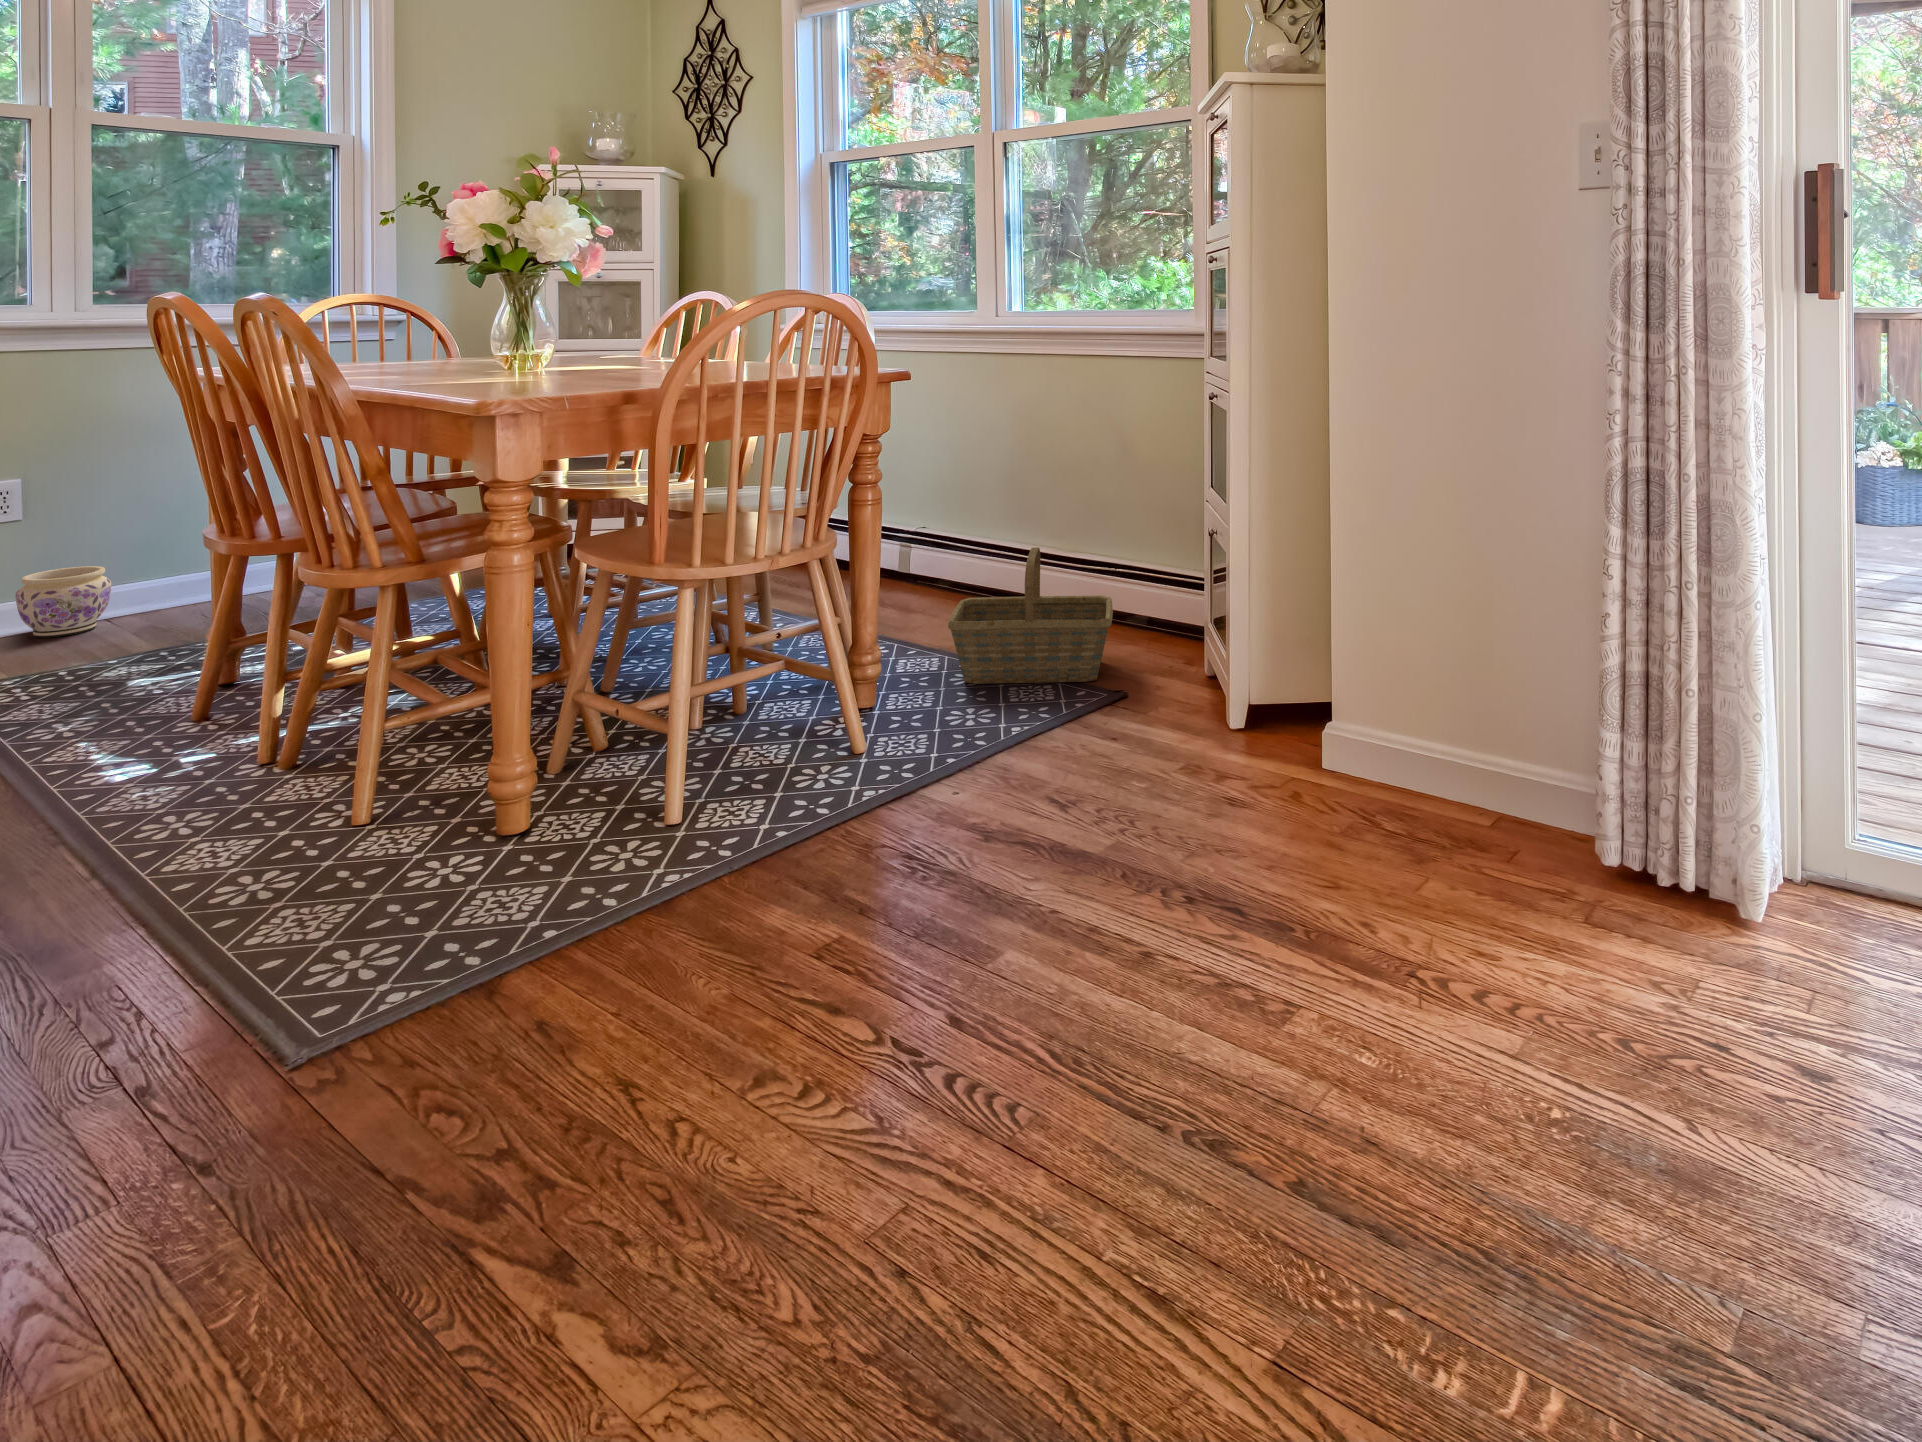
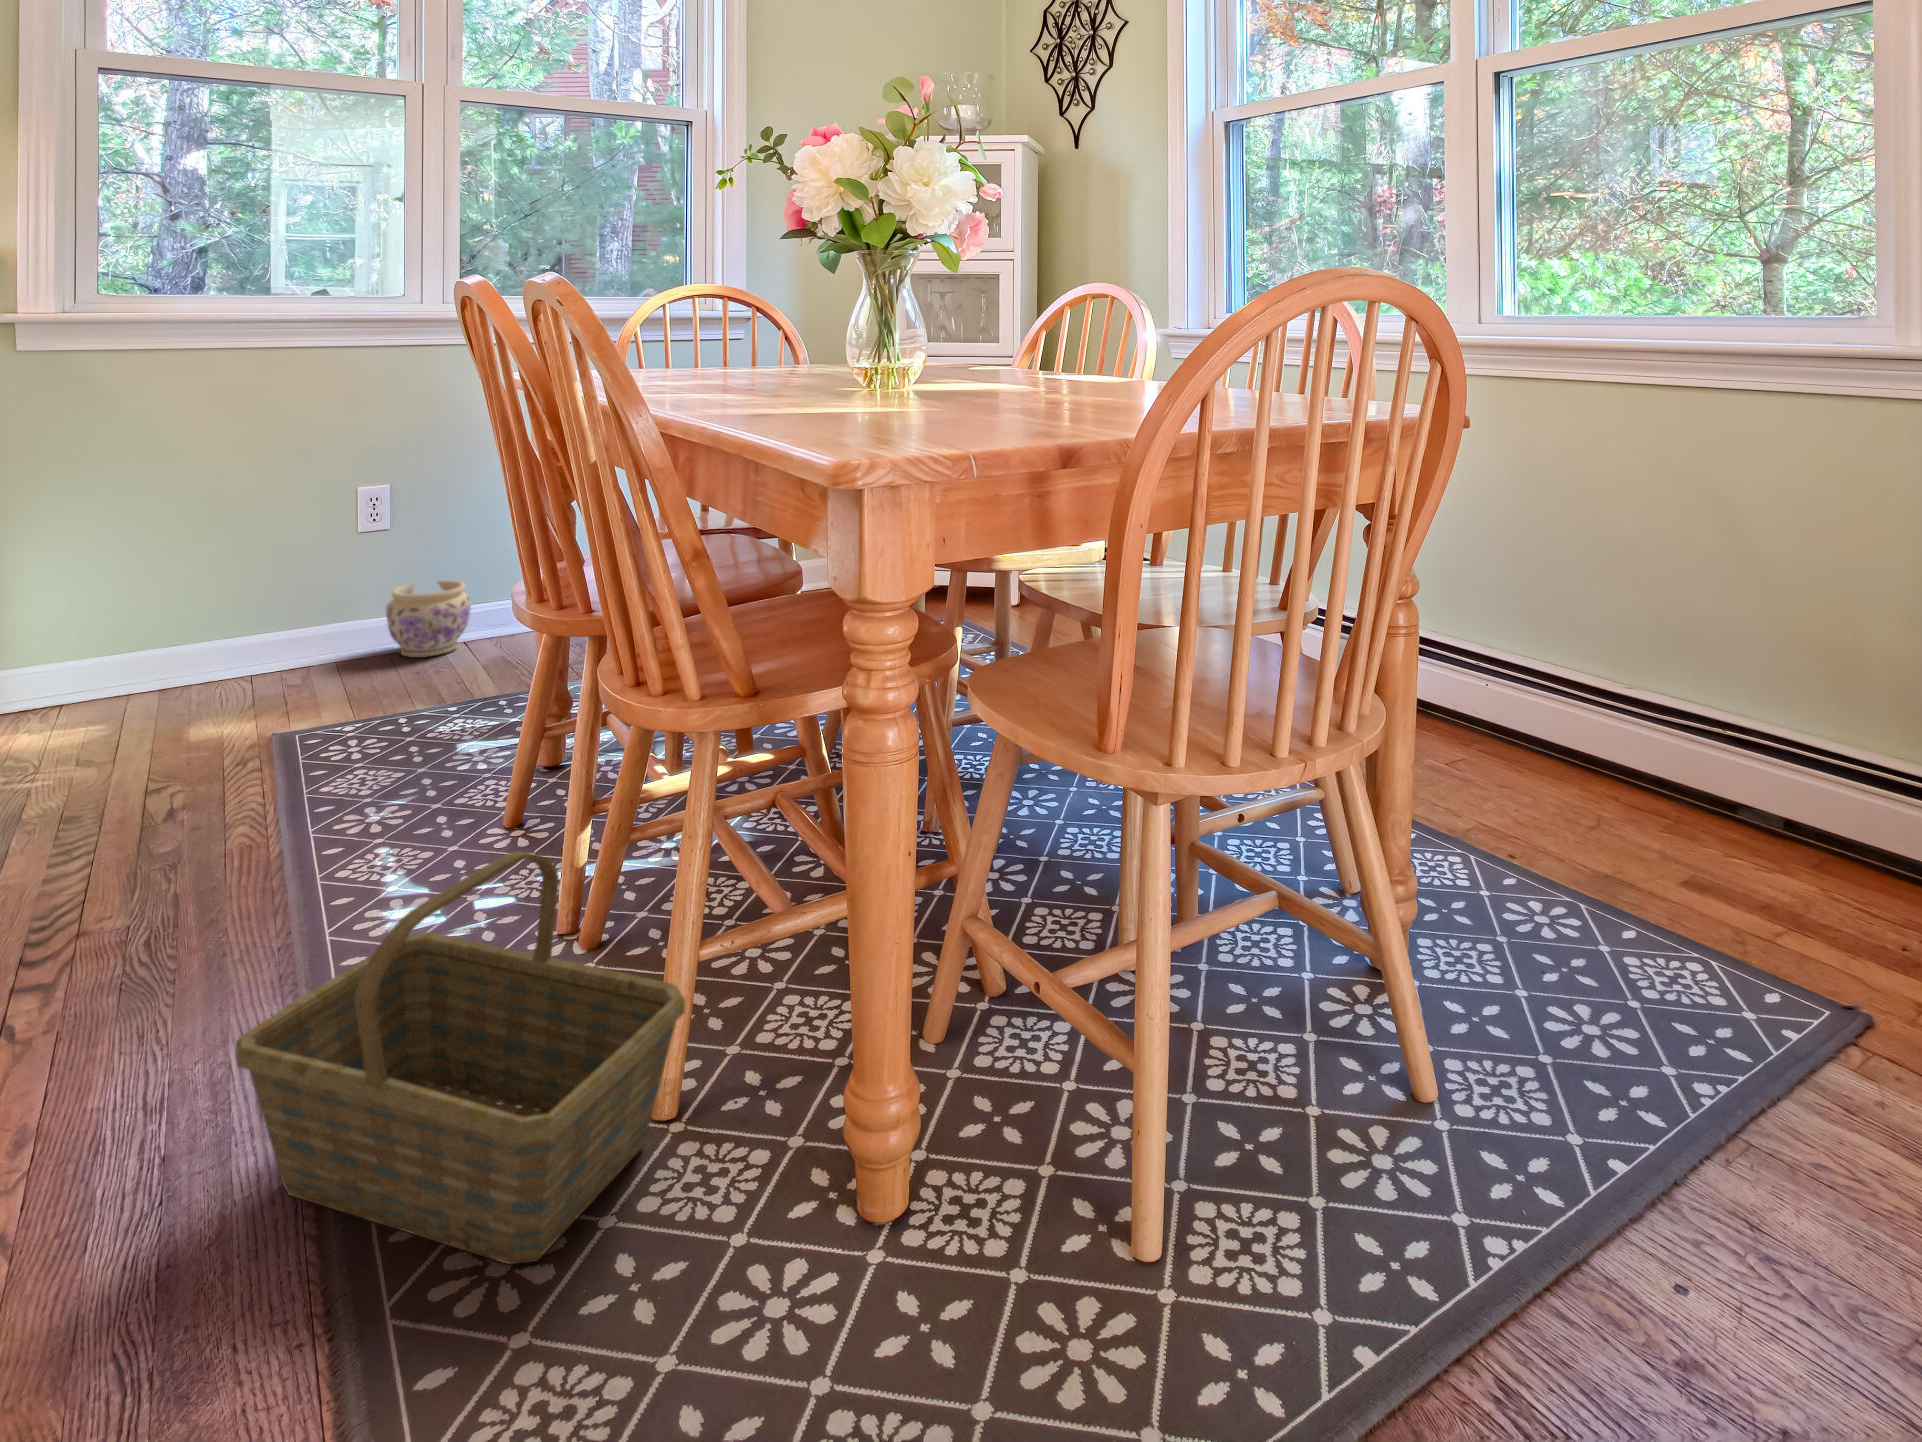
basket: present [948,548,1113,684] -> present [236,852,685,1264]

